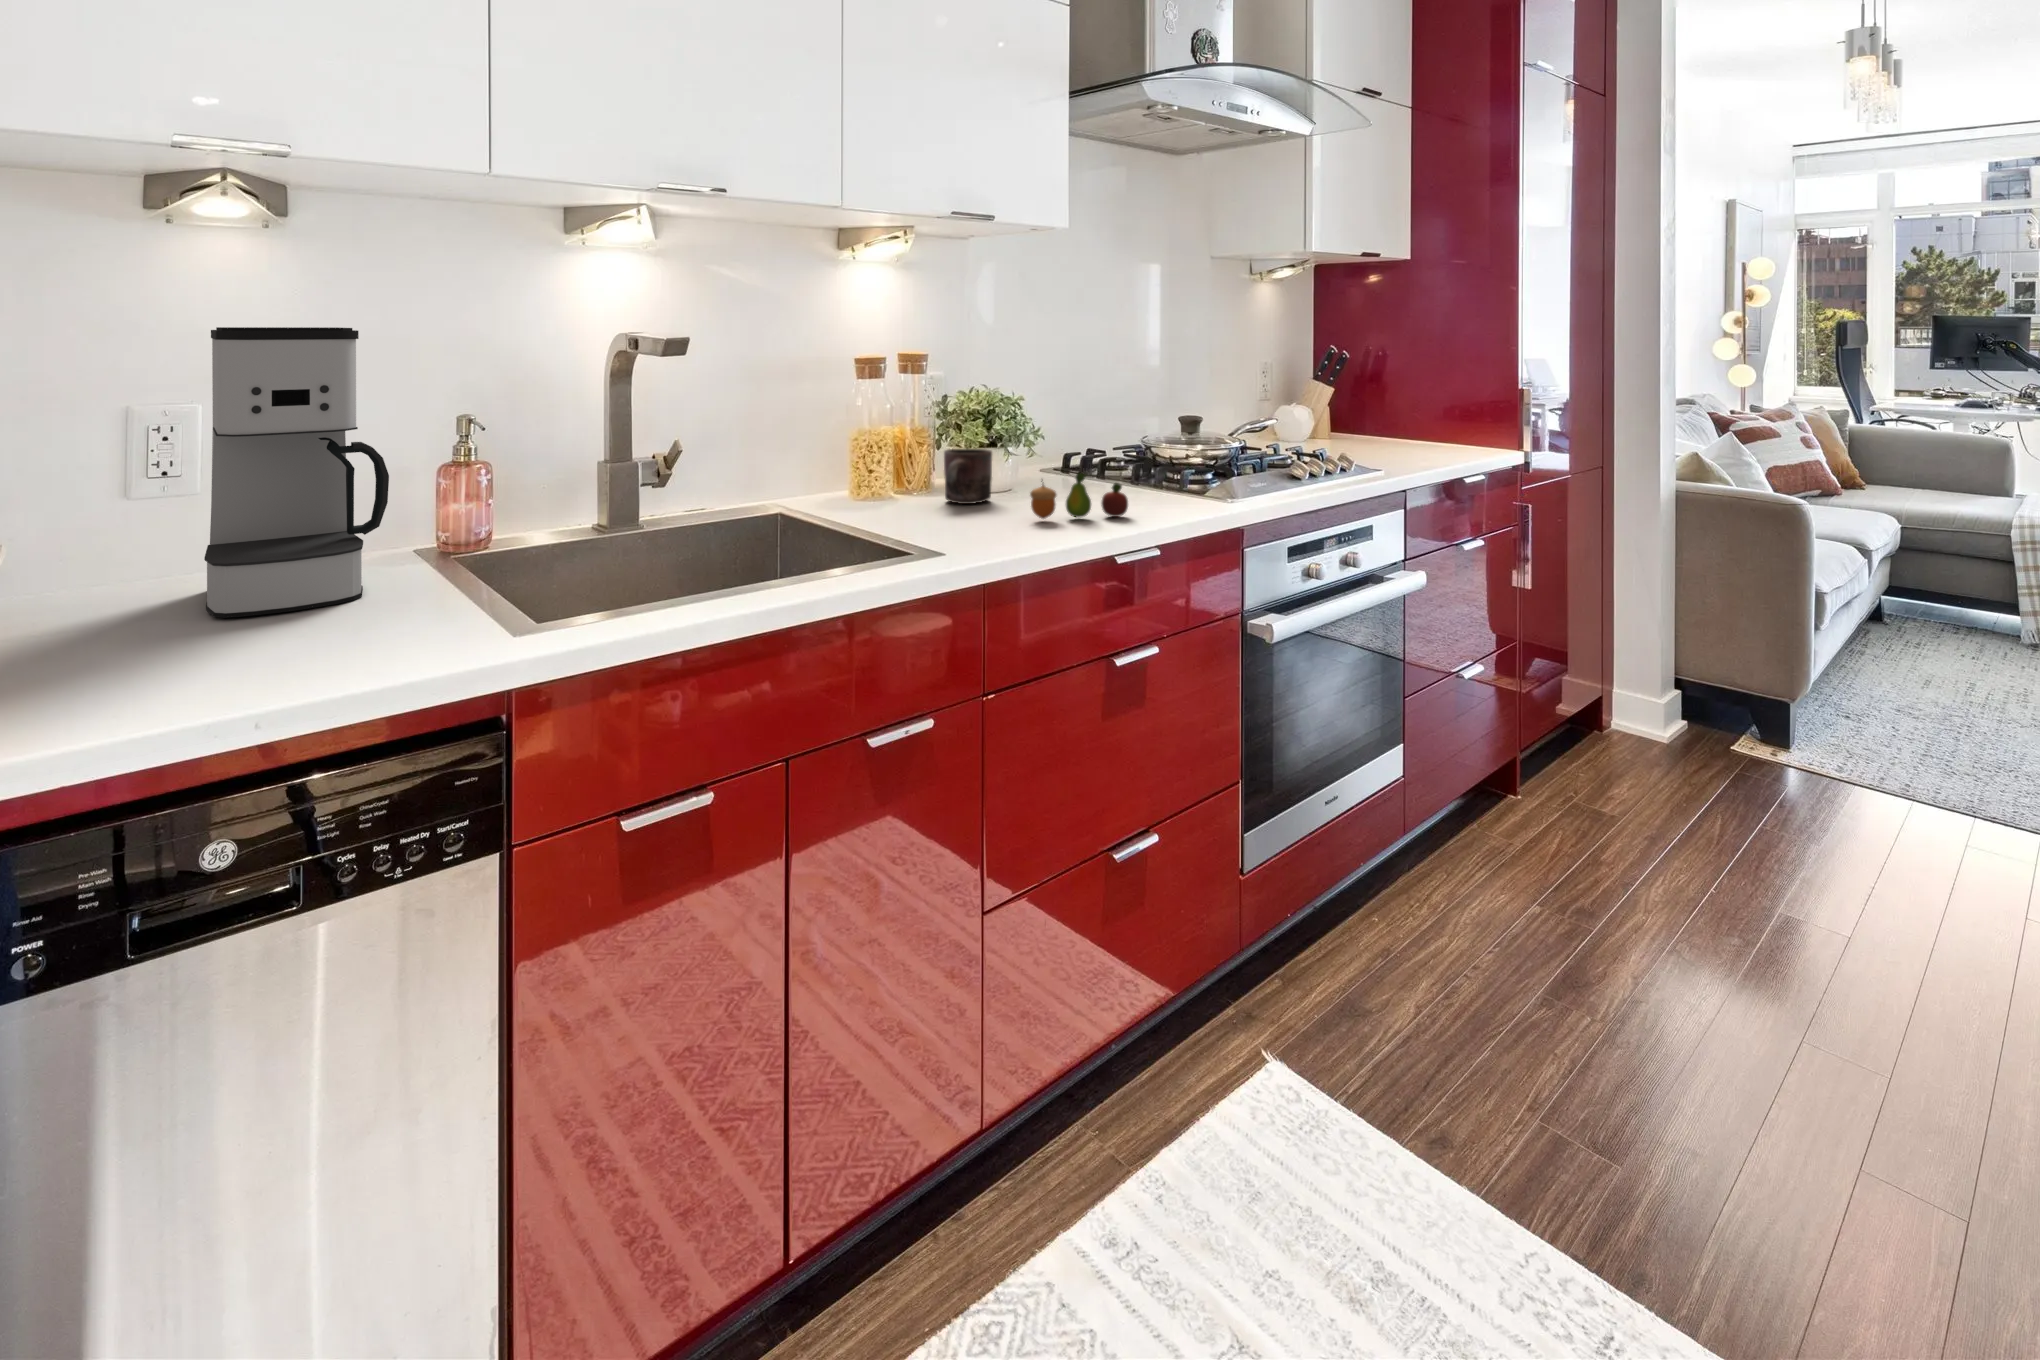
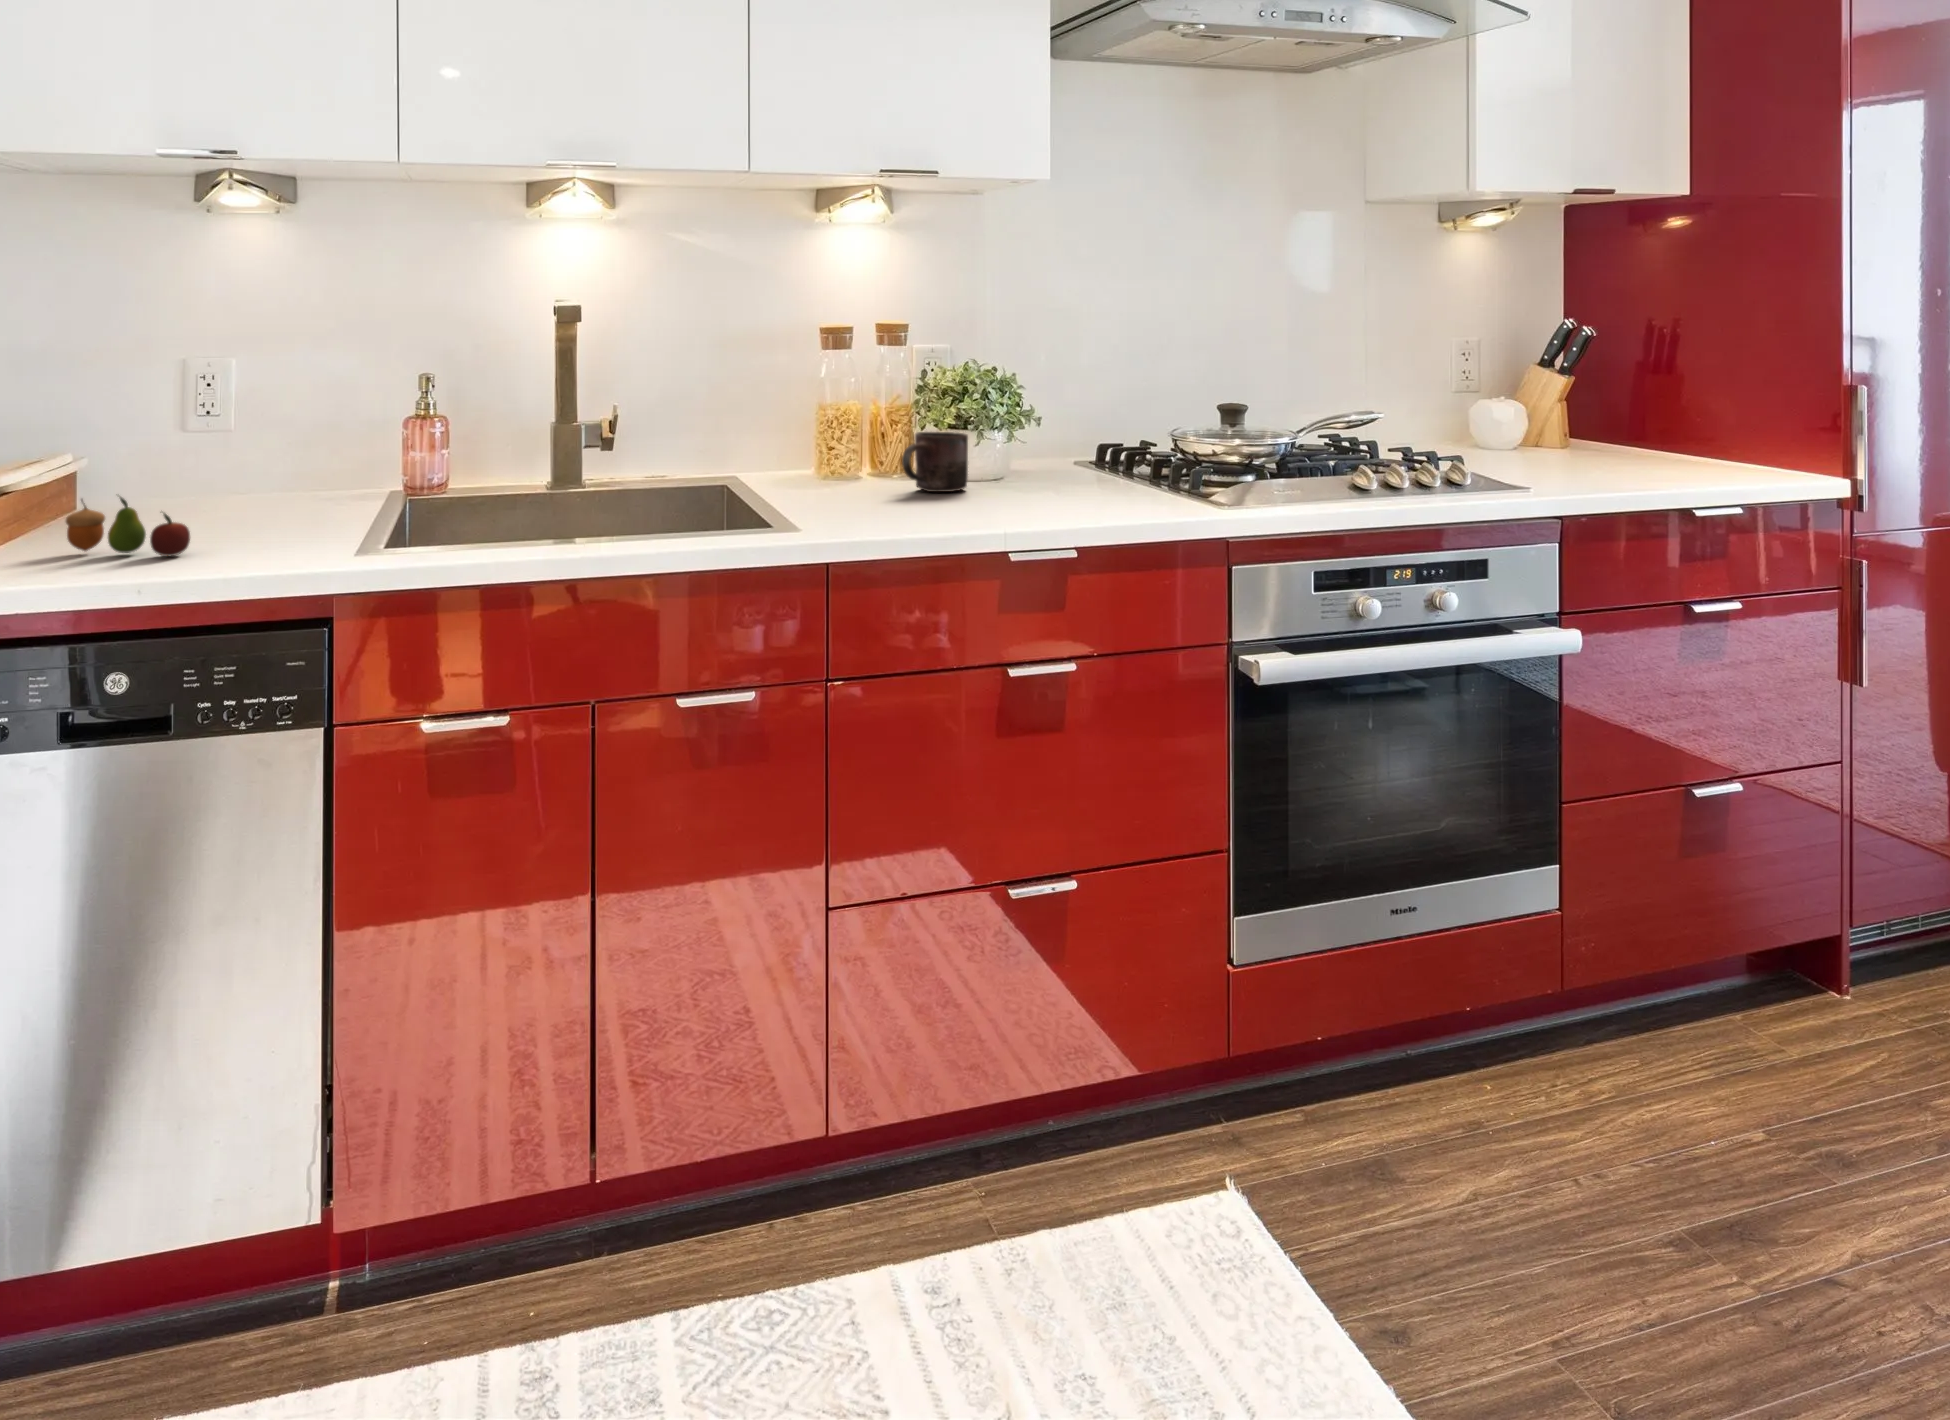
coffee maker: present [204,327,389,618] -> none [194,294,340,527]
fruit: present [1030,473,1128,519] -> present [66,497,190,556]

